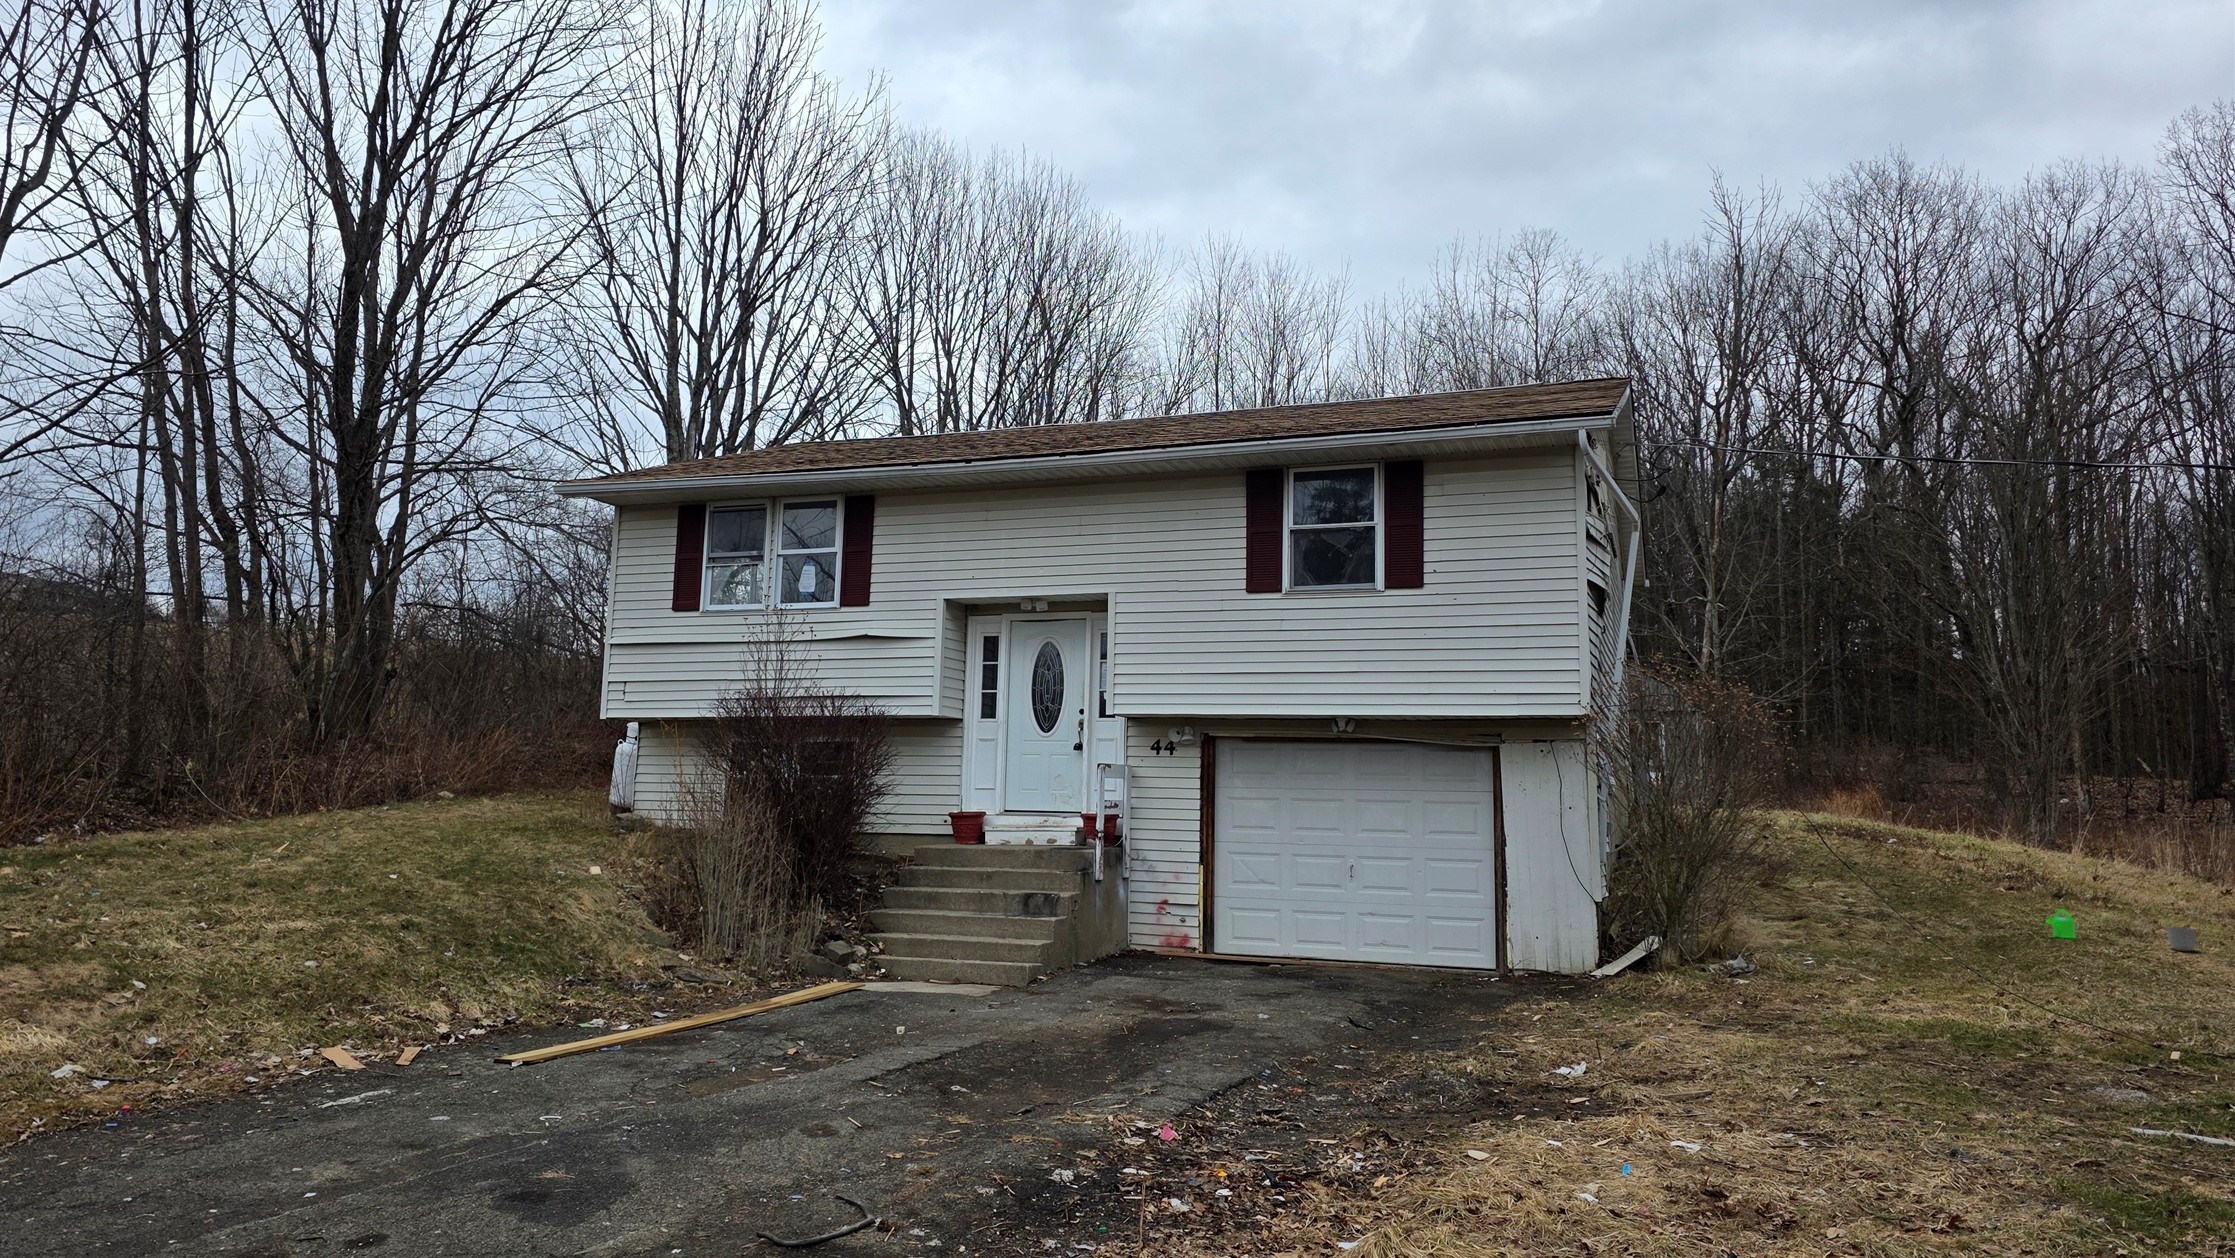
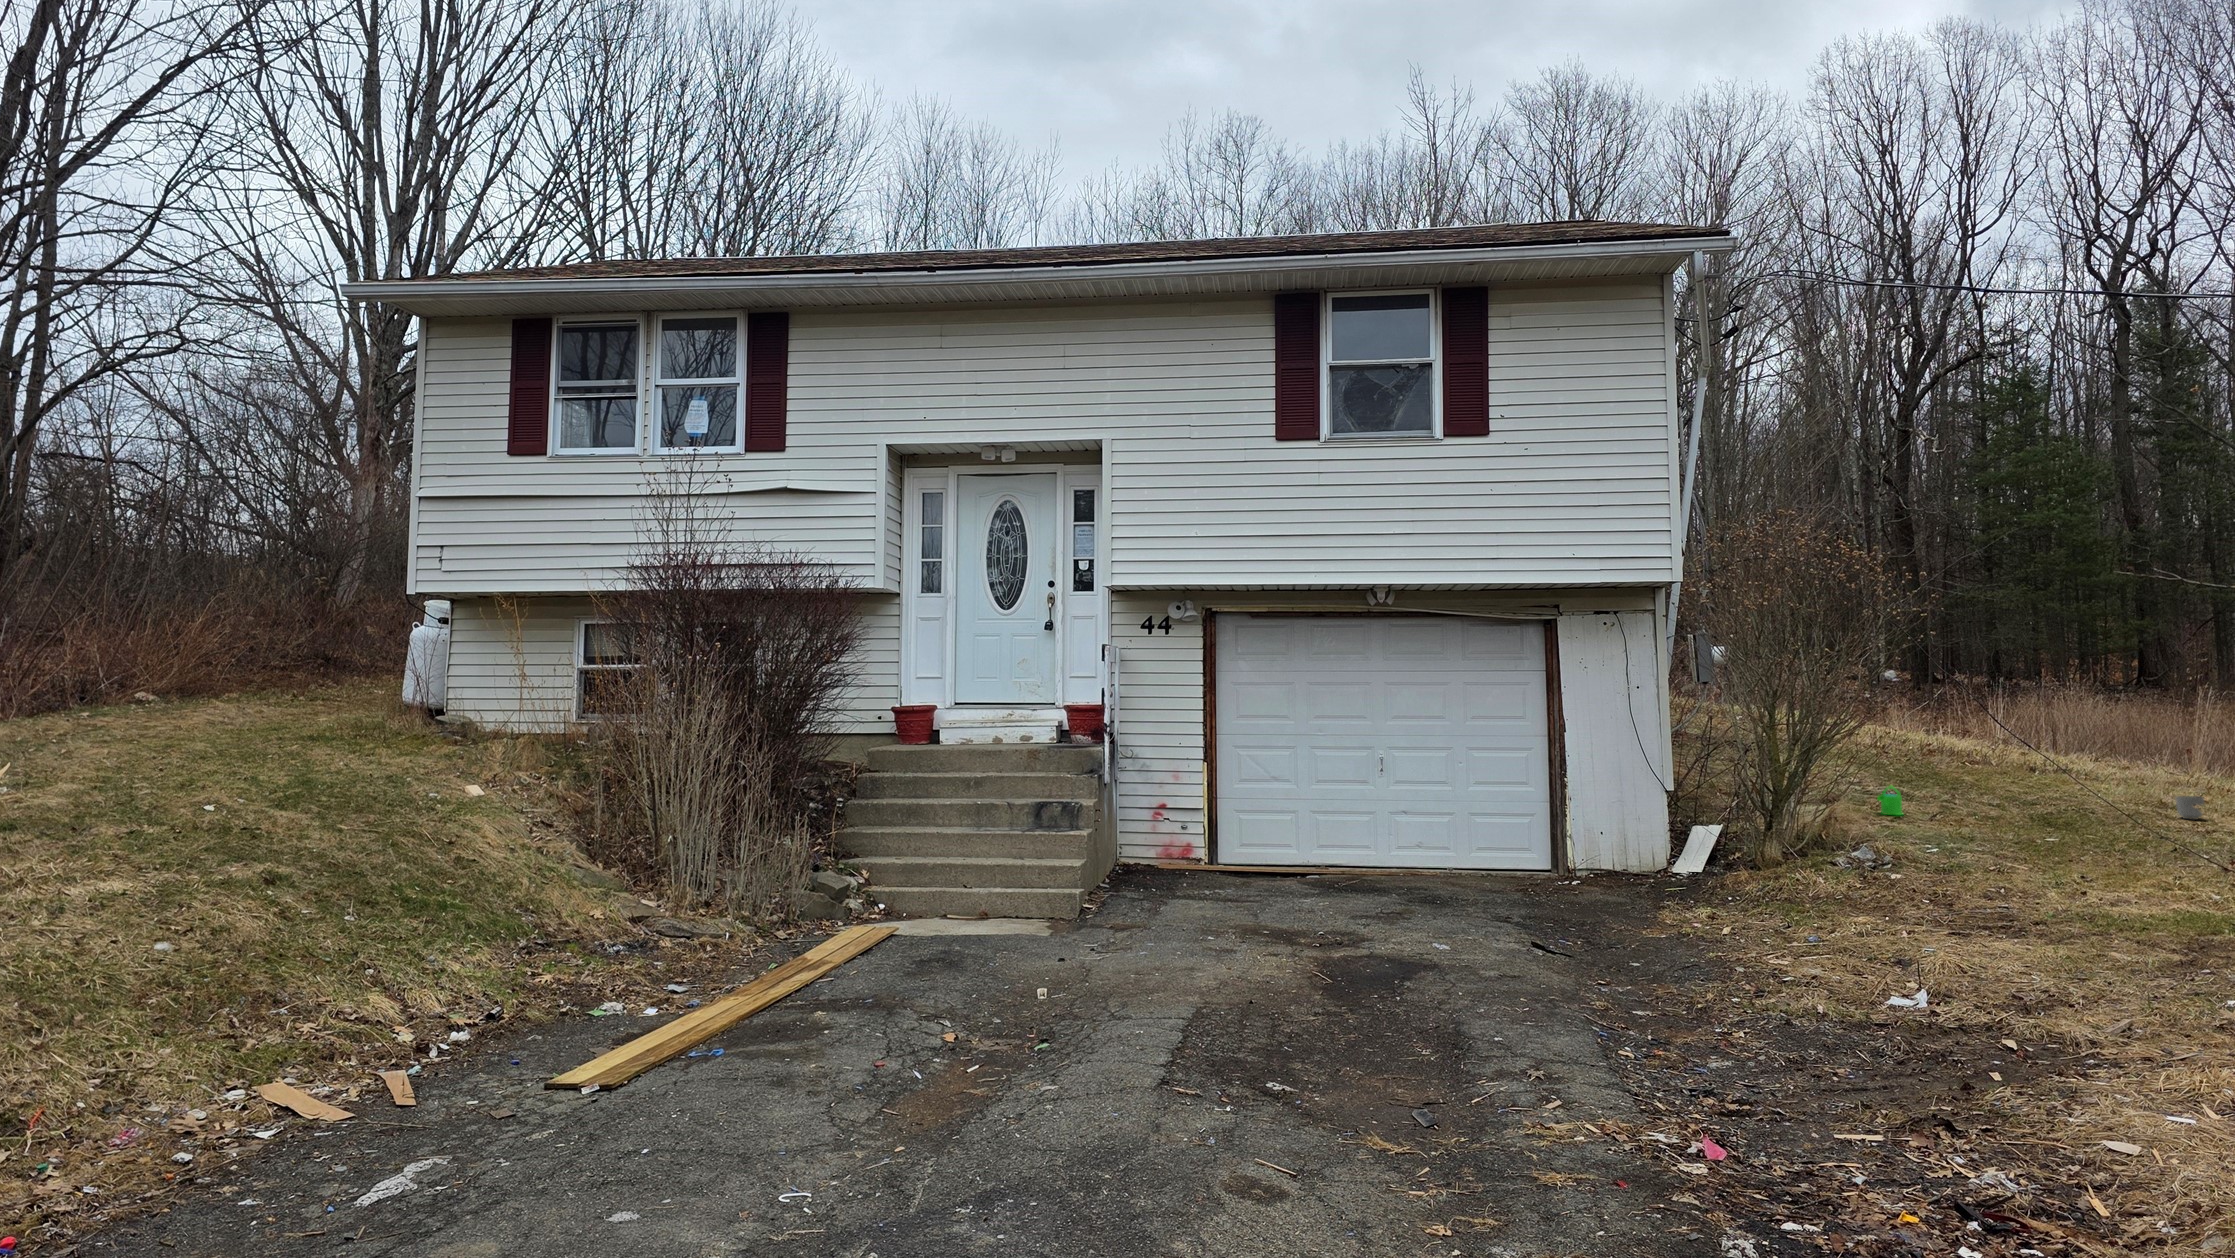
watering can: present [2047,909,2076,938] -> present [1877,785,1903,815]

